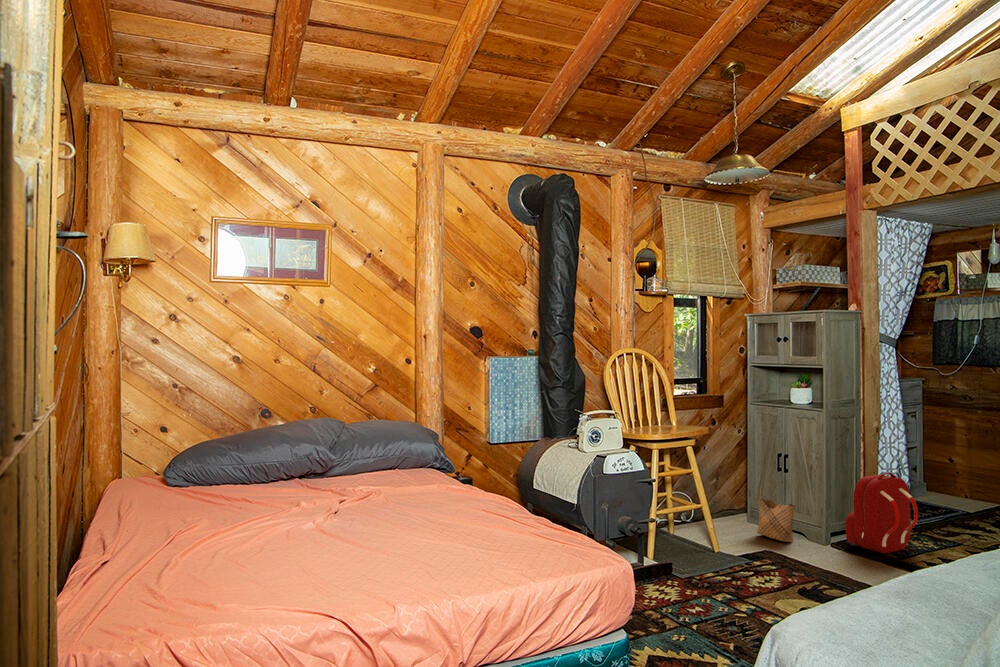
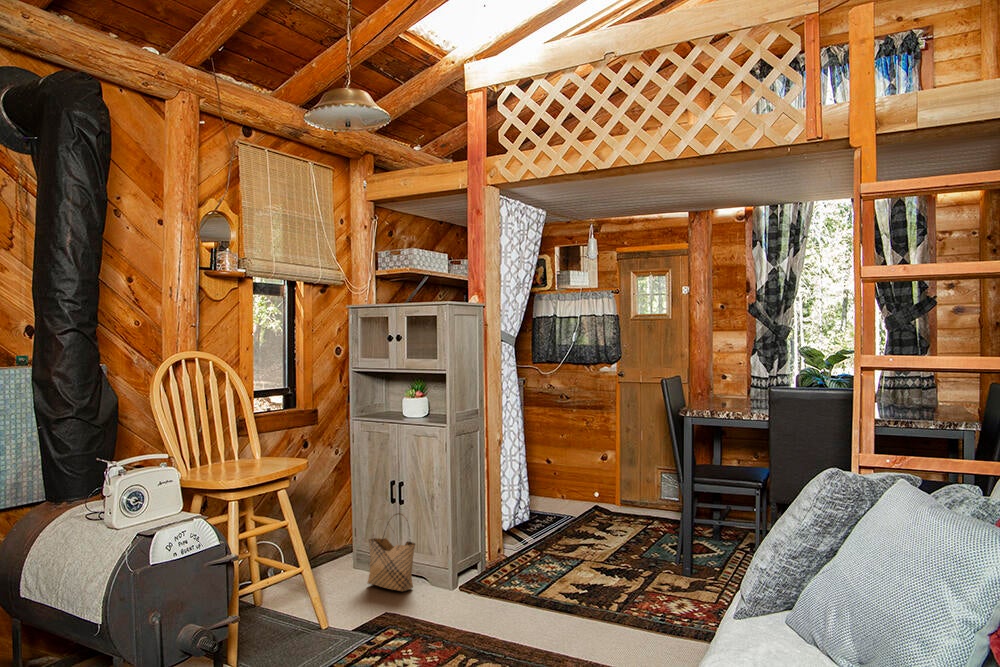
backpack: present [846,473,918,553] -> none [472,491,546,587]

